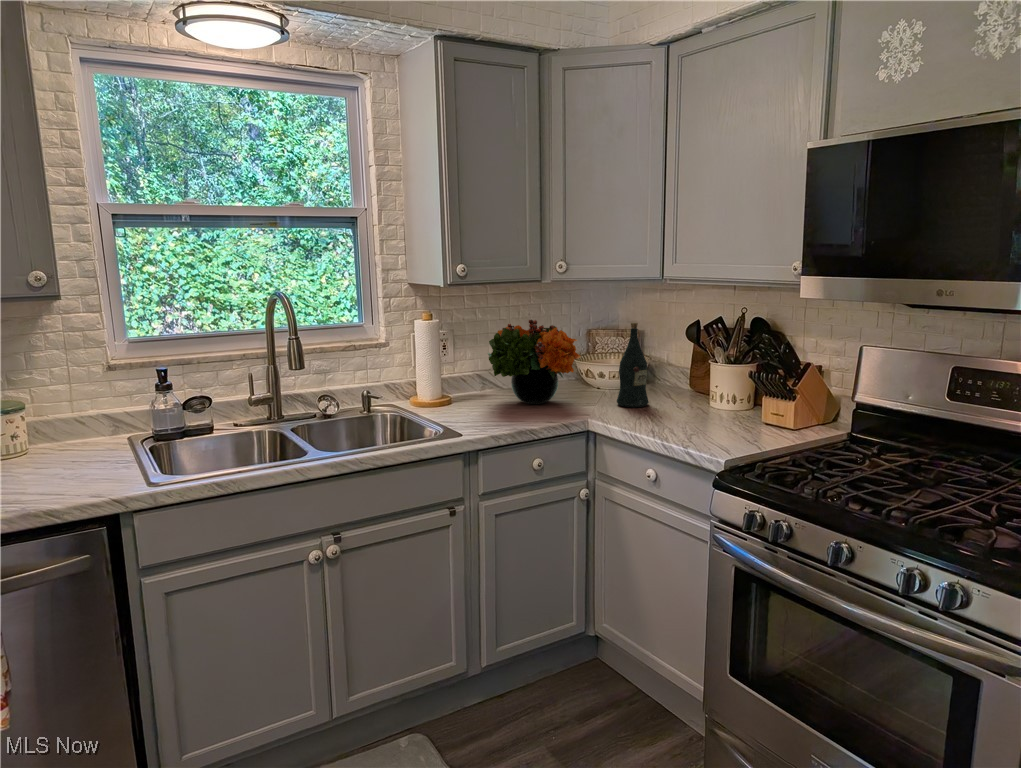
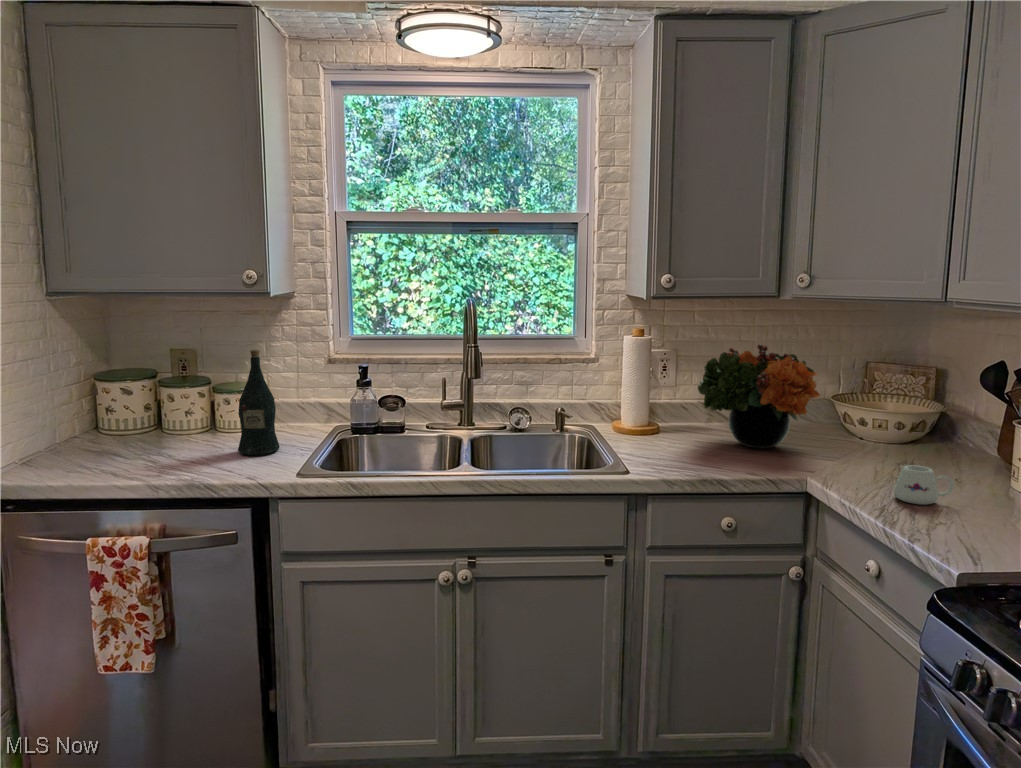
wine bottle: present [617,323,649,407] -> present [238,350,280,456]
mug: none [653,399,690,426] -> present [894,465,954,505]

